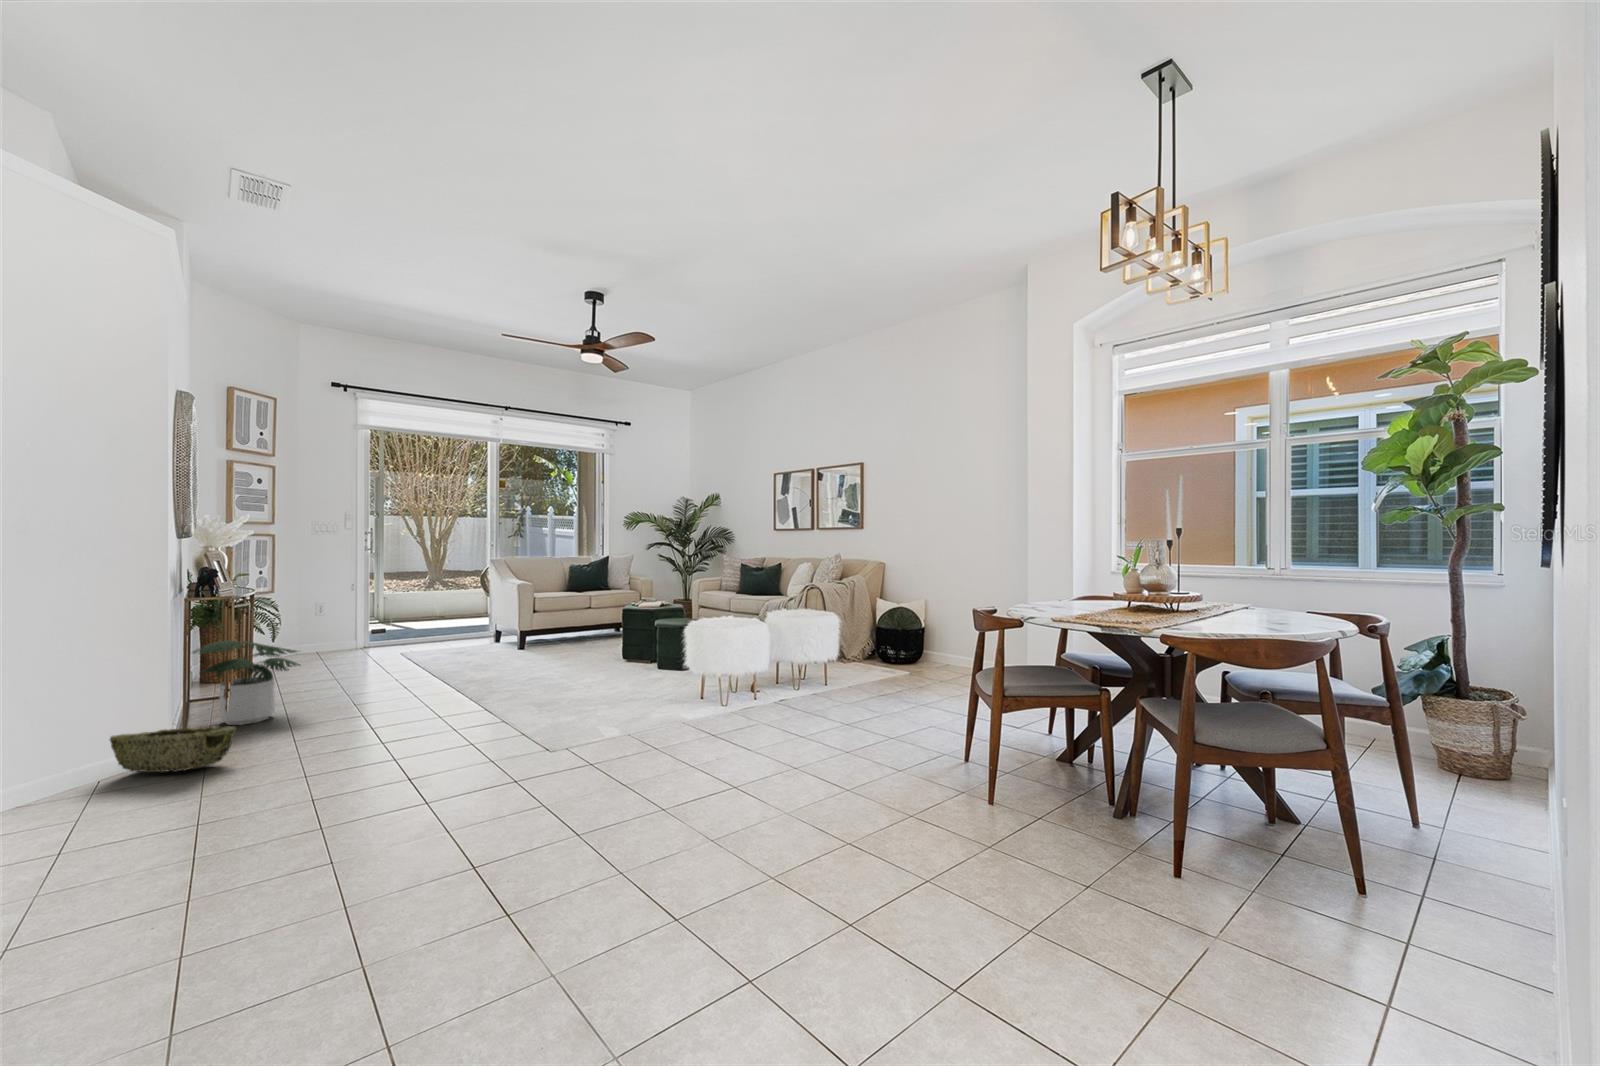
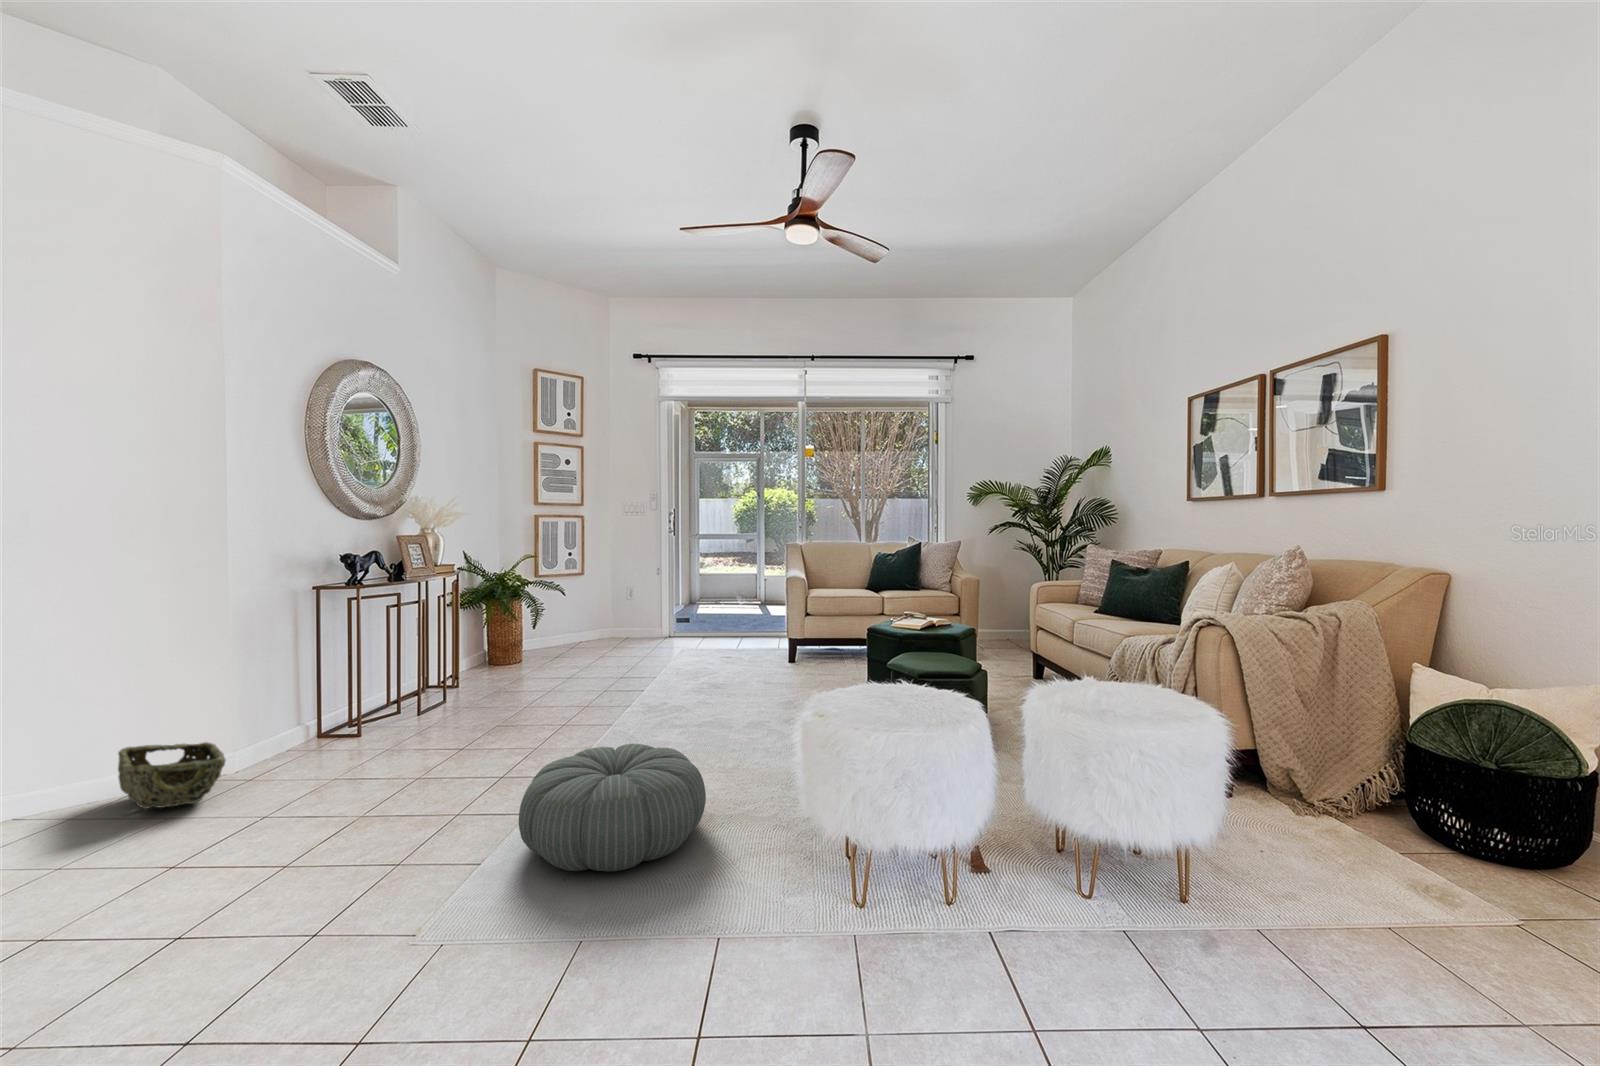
potted plant: present [193,640,300,725] -> none [313,635,442,735]
pouf: none [527,669,631,726] -> present [519,744,706,871]

